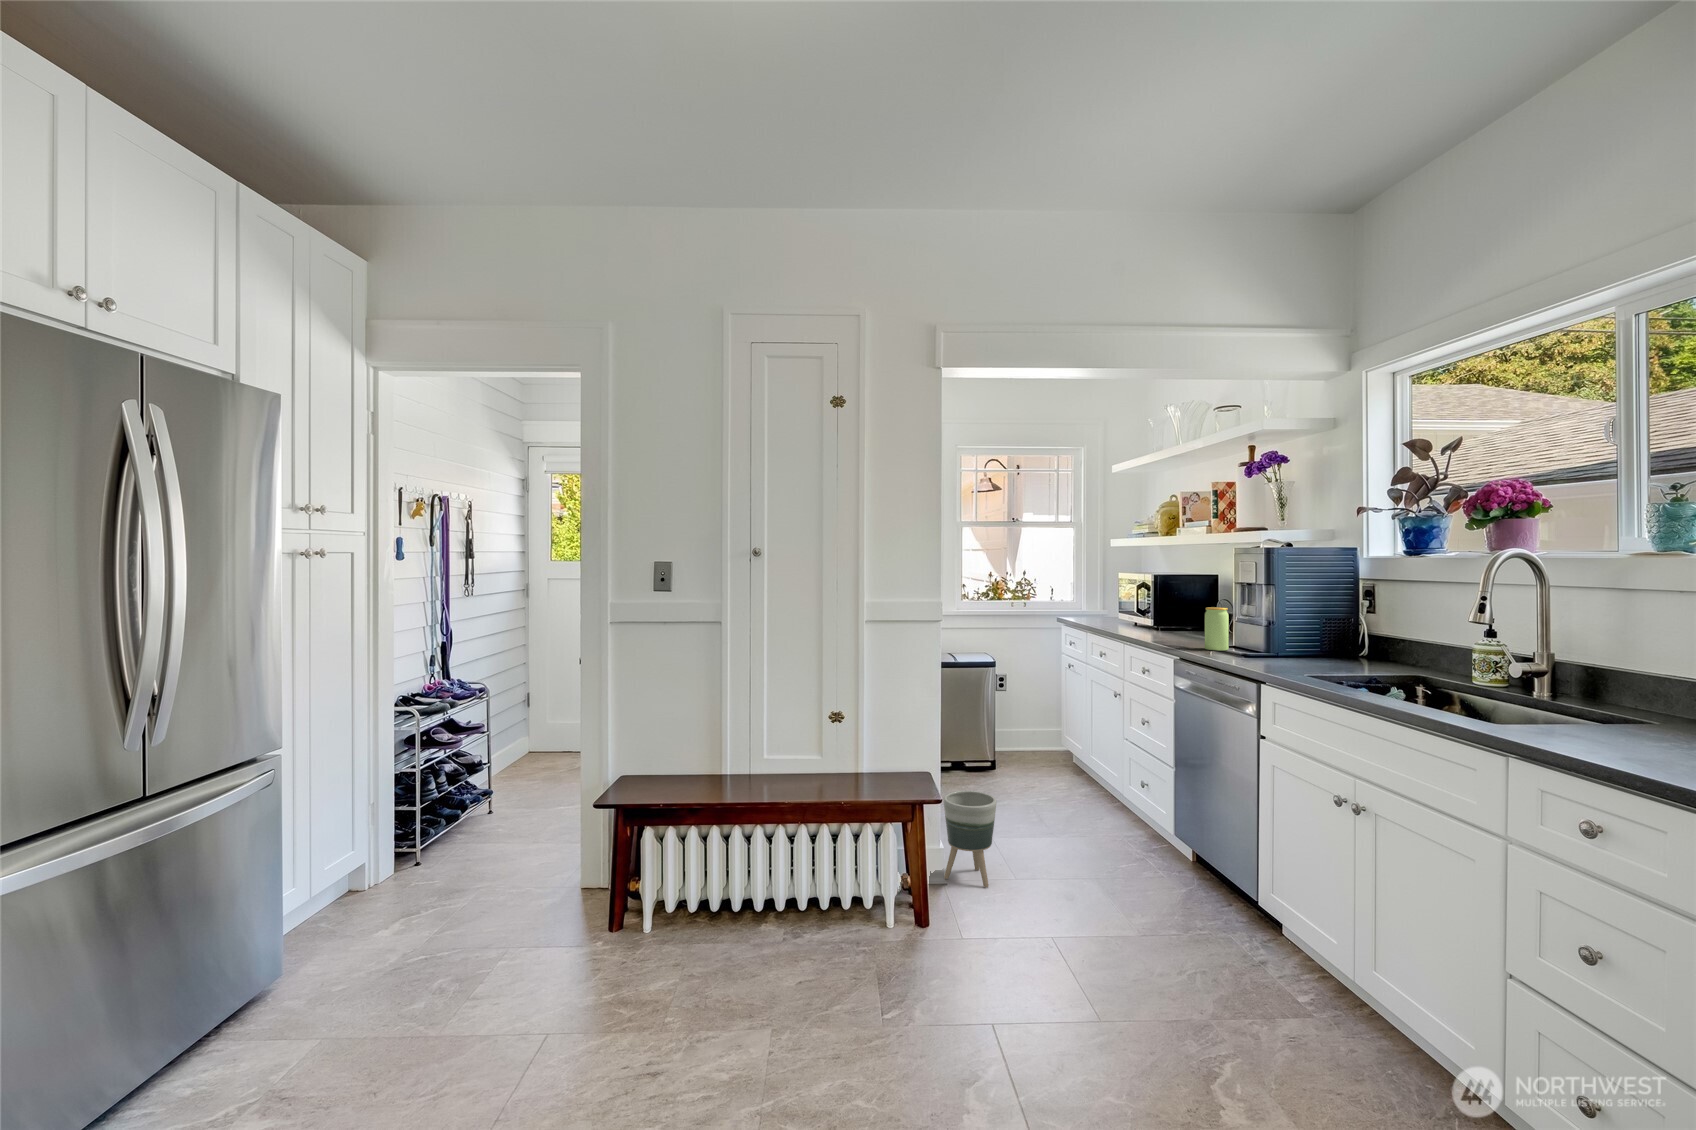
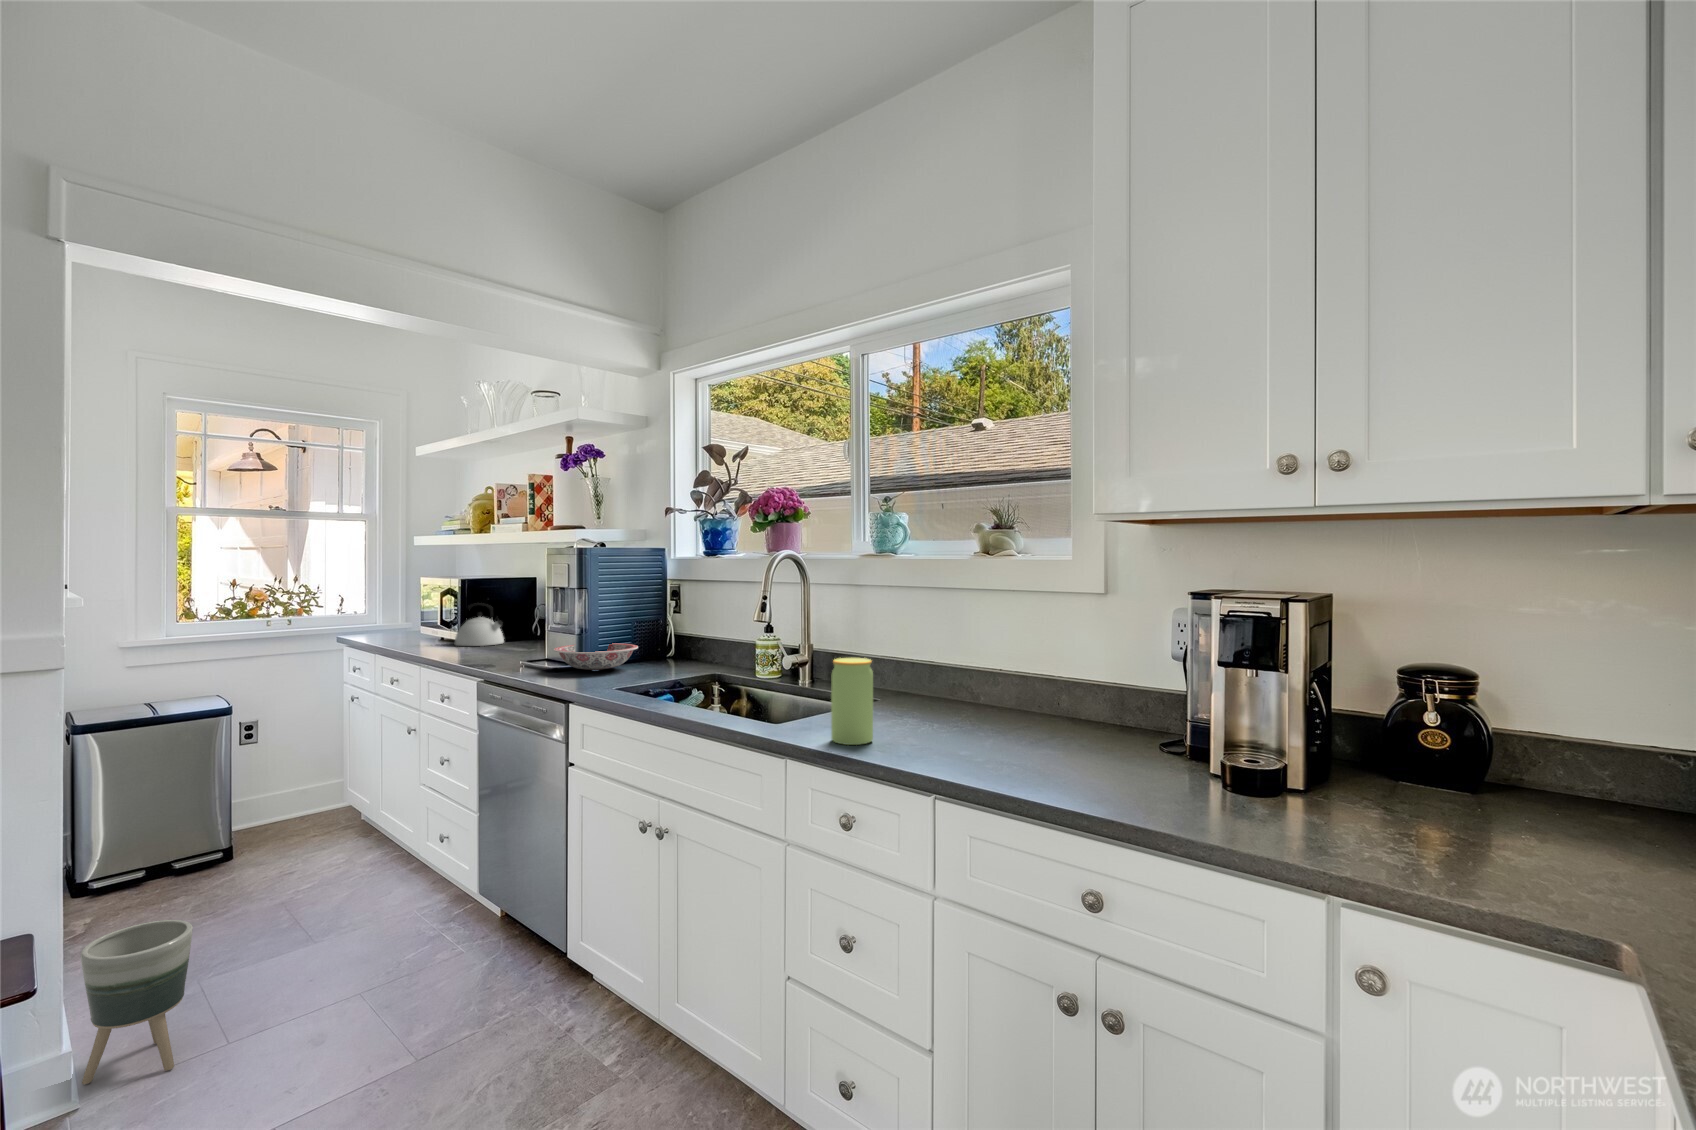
kettle: none [1148,596,1191,632] -> present [454,603,504,646]
jar: present [1205,607,1229,650] -> present [831,658,873,745]
ceramic bowl: none [1243,635,1328,660] -> present [554,643,638,670]

